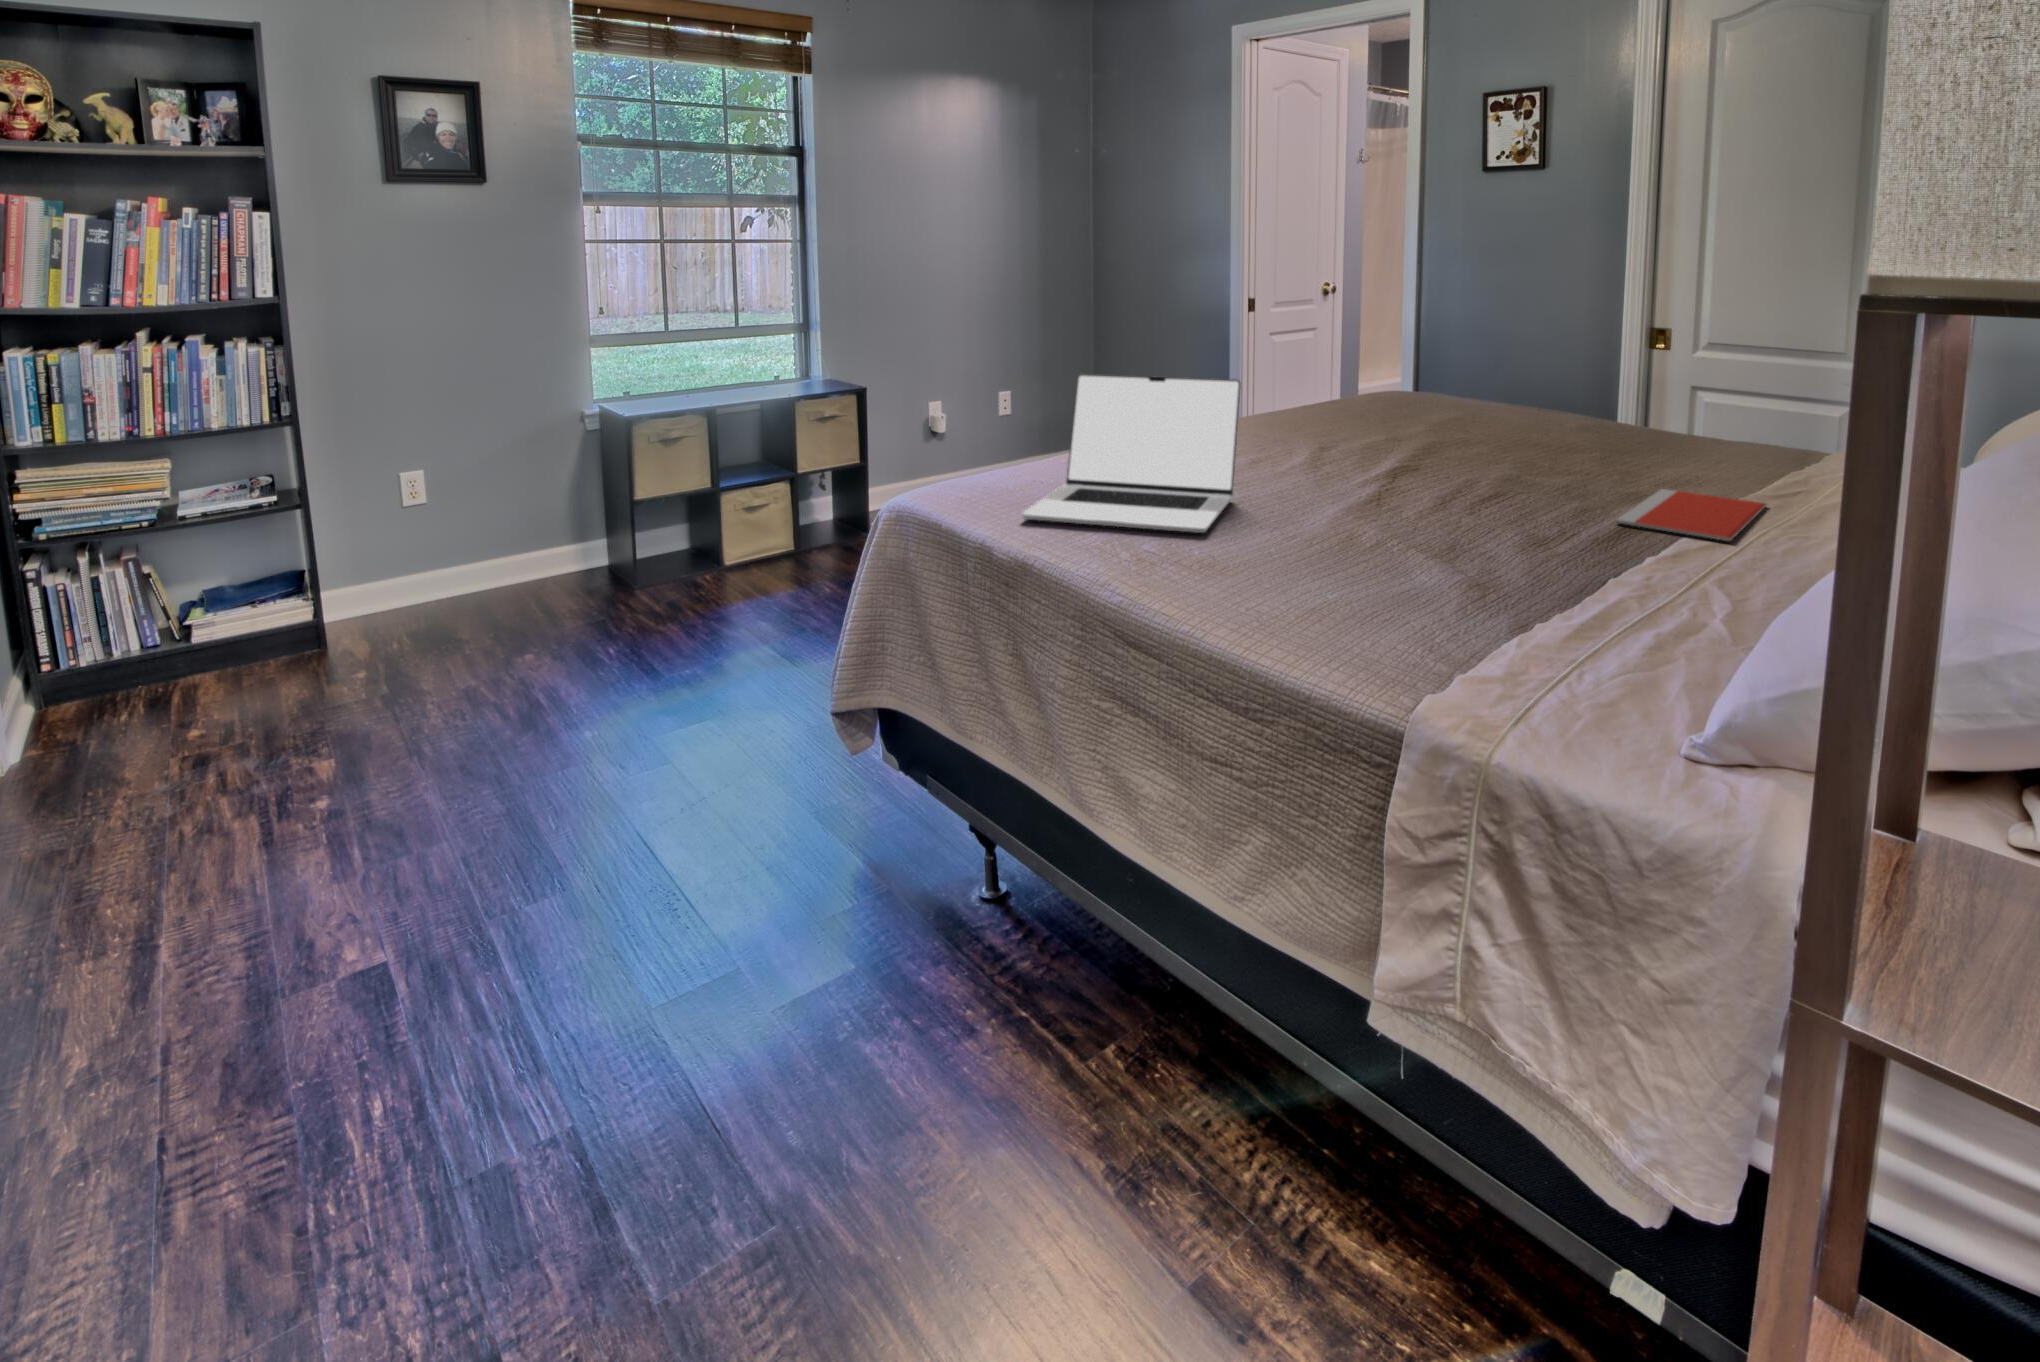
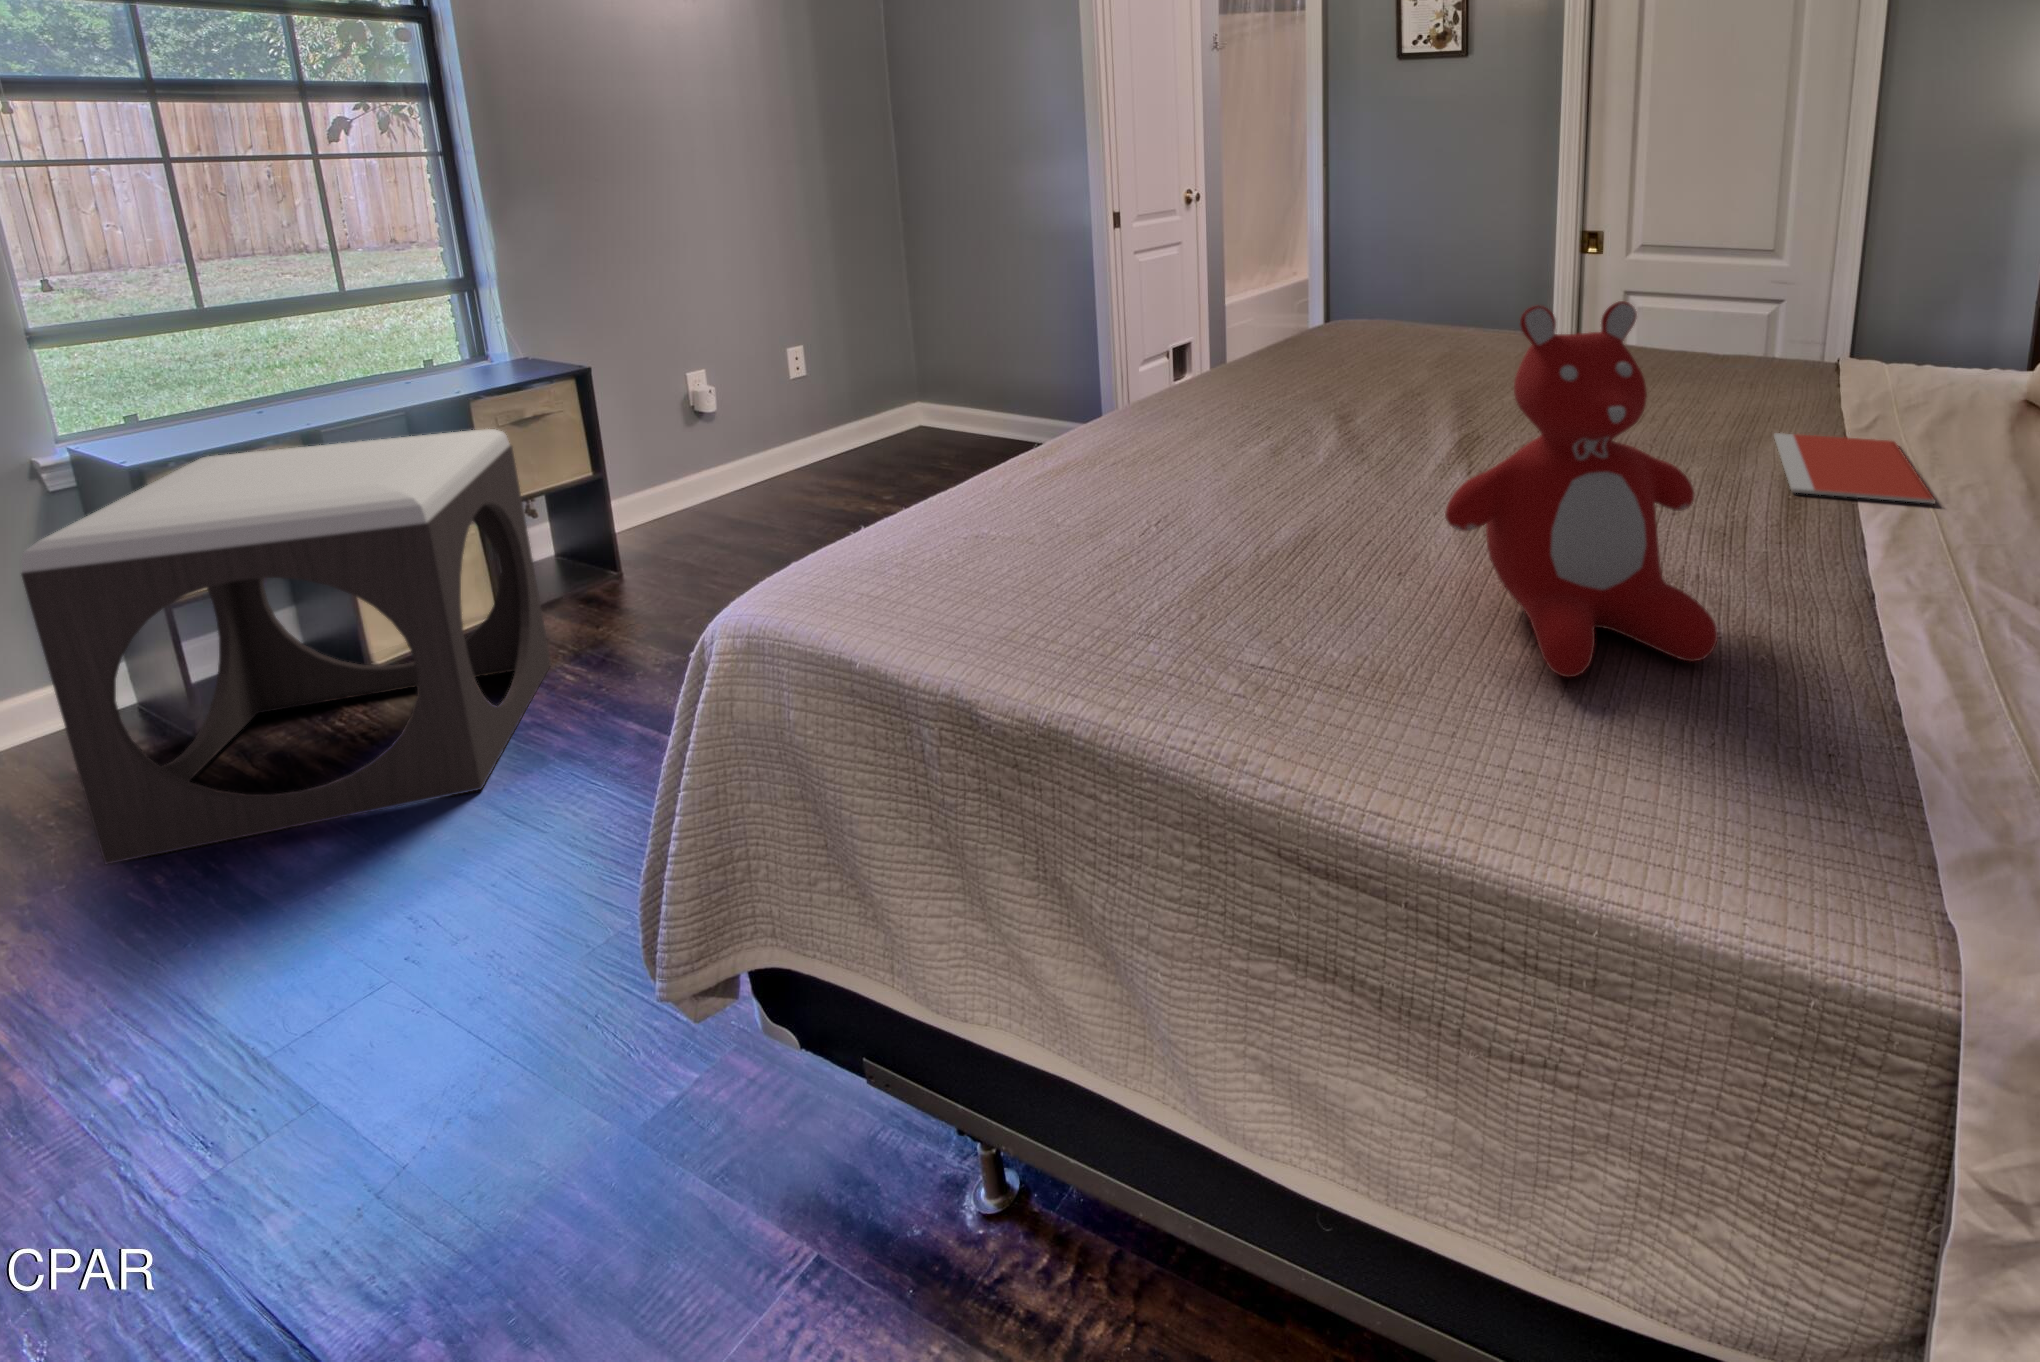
teddy bear: none [1261,346,1444,586] -> present [1445,301,1718,677]
laptop: present [1023,374,1241,533] -> none [1027,347,1337,616]
footstool: none [575,417,818,640] -> present [21,429,551,864]

